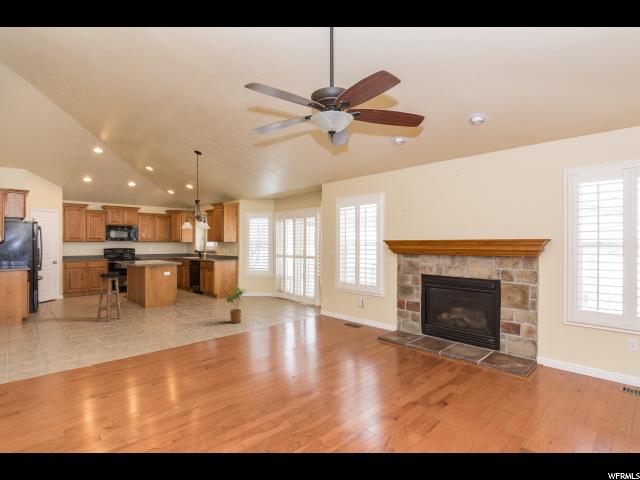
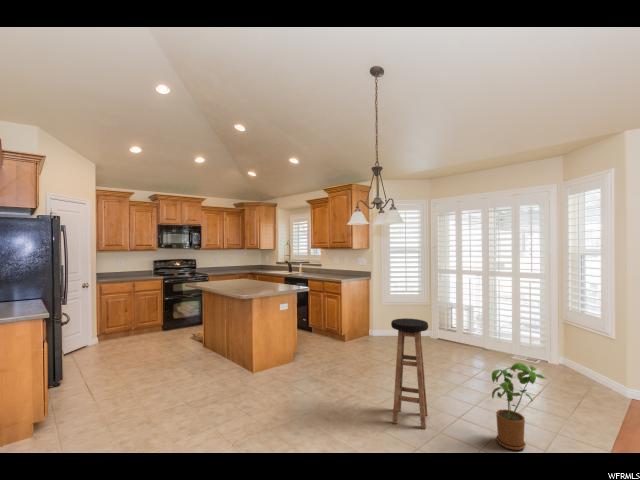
bar stool: present [97,273,121,321] -> present [391,318,428,429]

